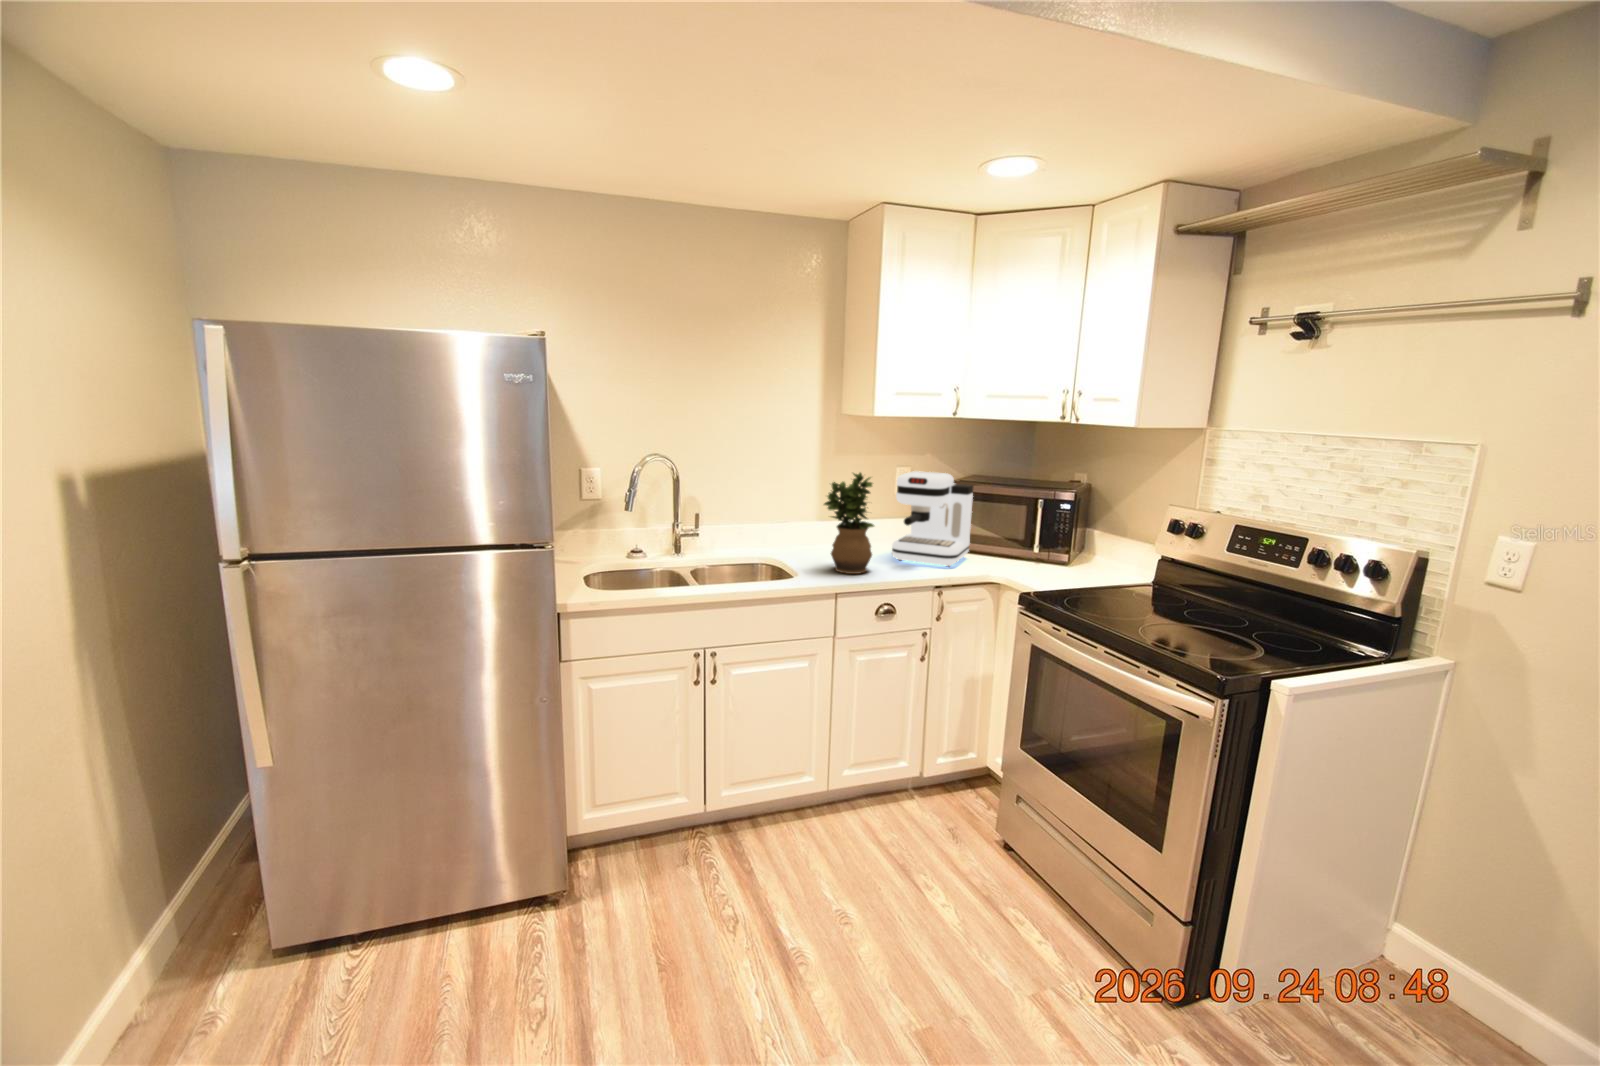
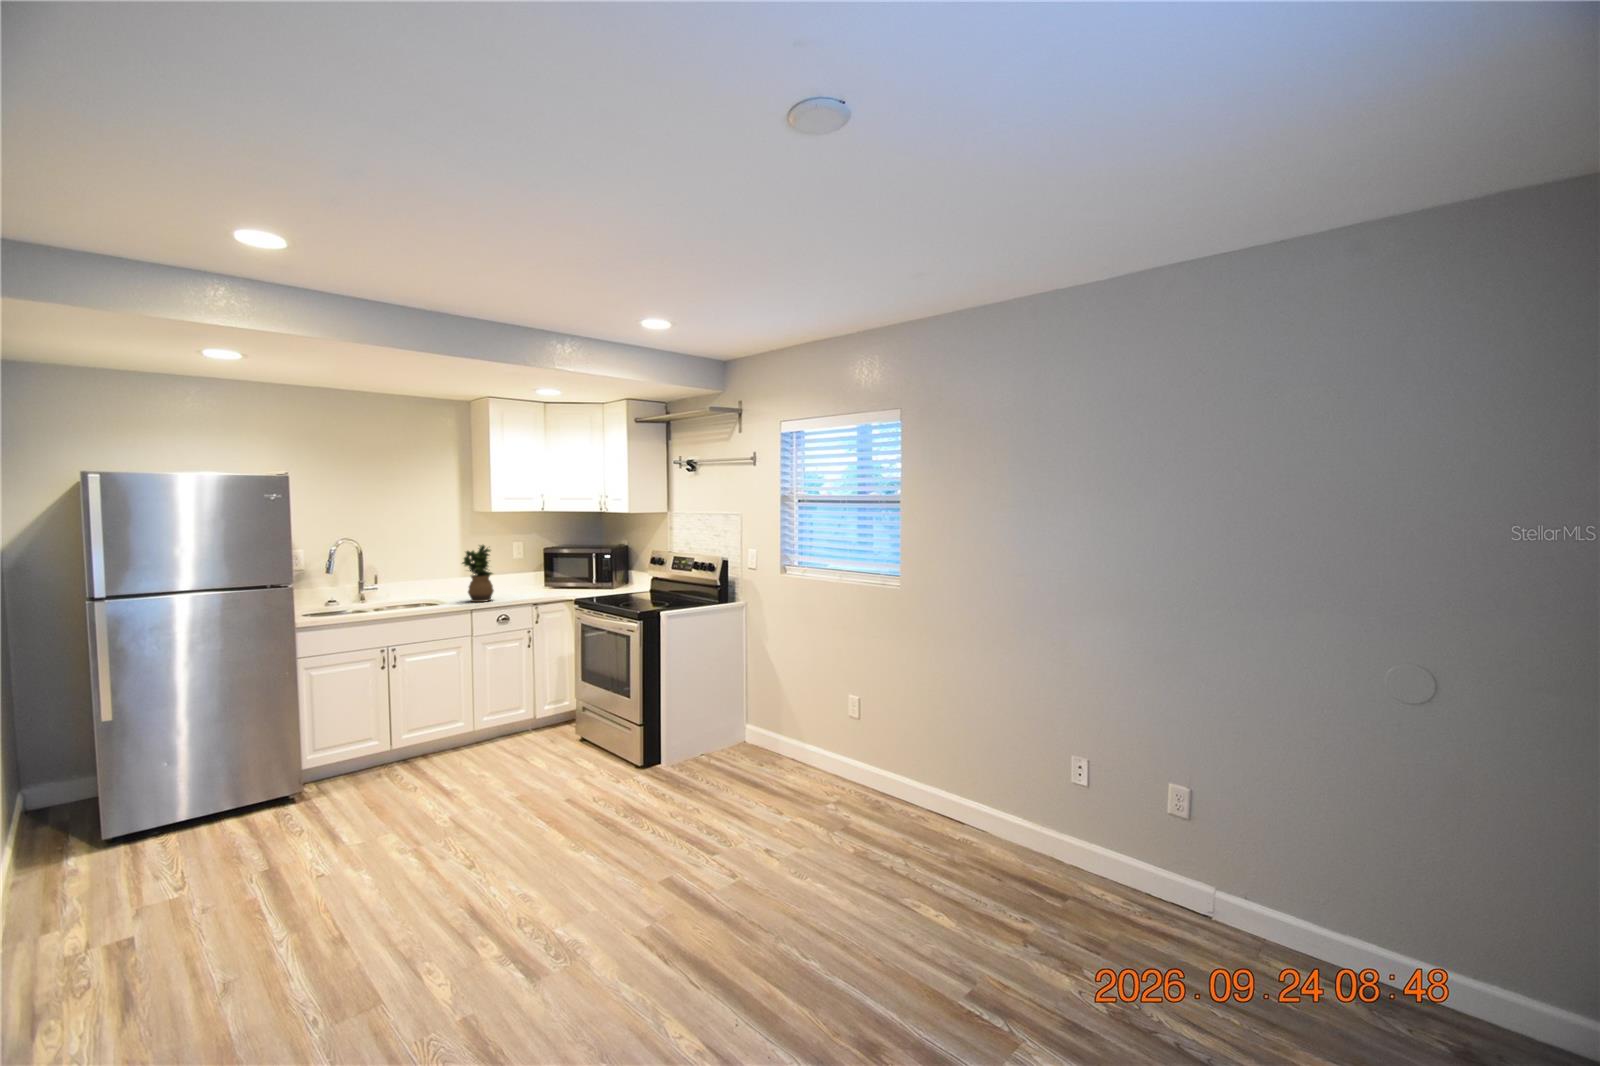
coffee maker: present [892,471,973,566] -> none [509,543,558,595]

